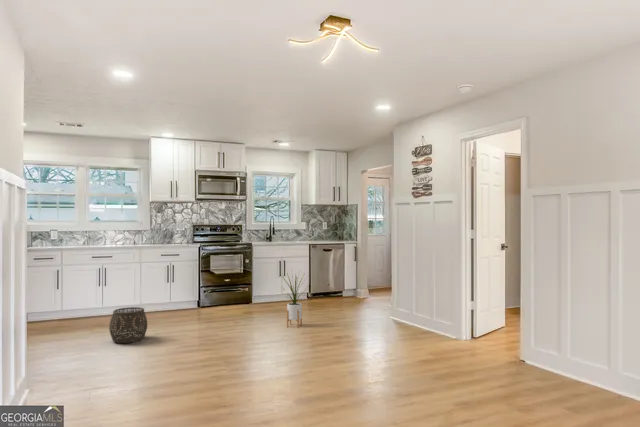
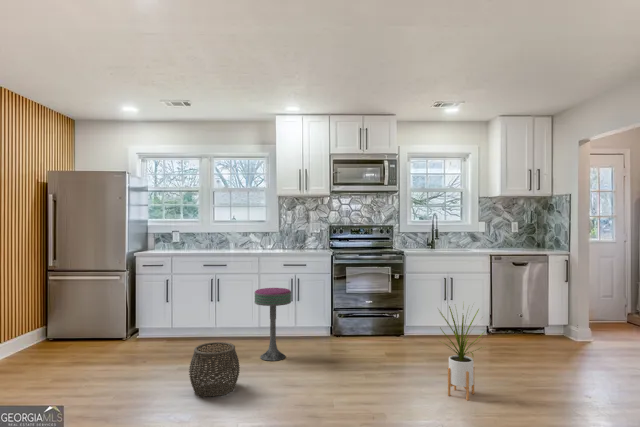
bar stool: none [145,271,174,324] -> present [255,288,291,361]

